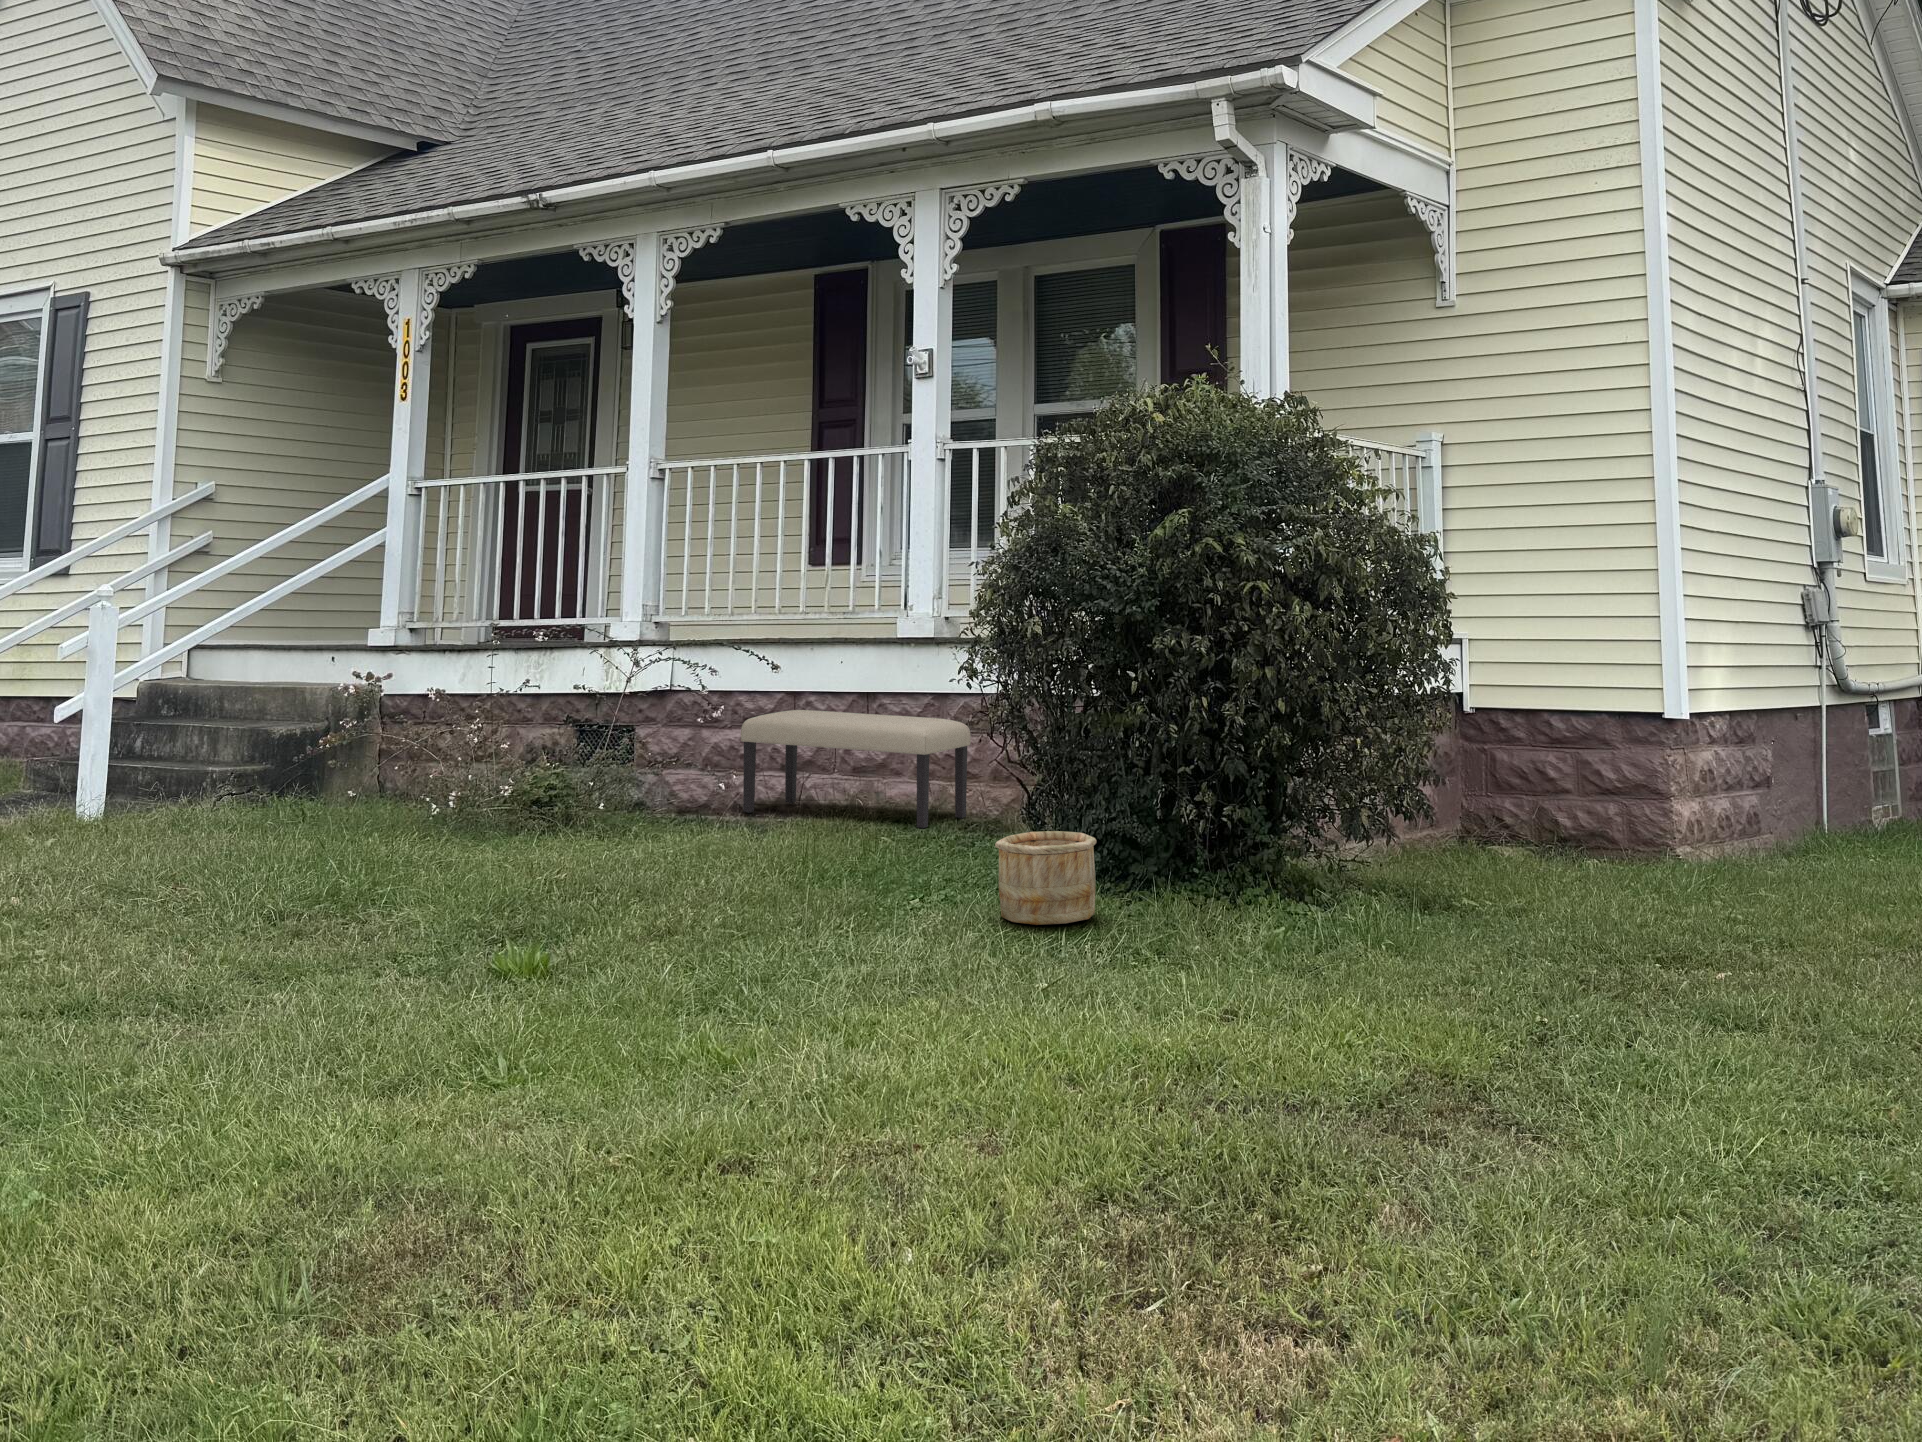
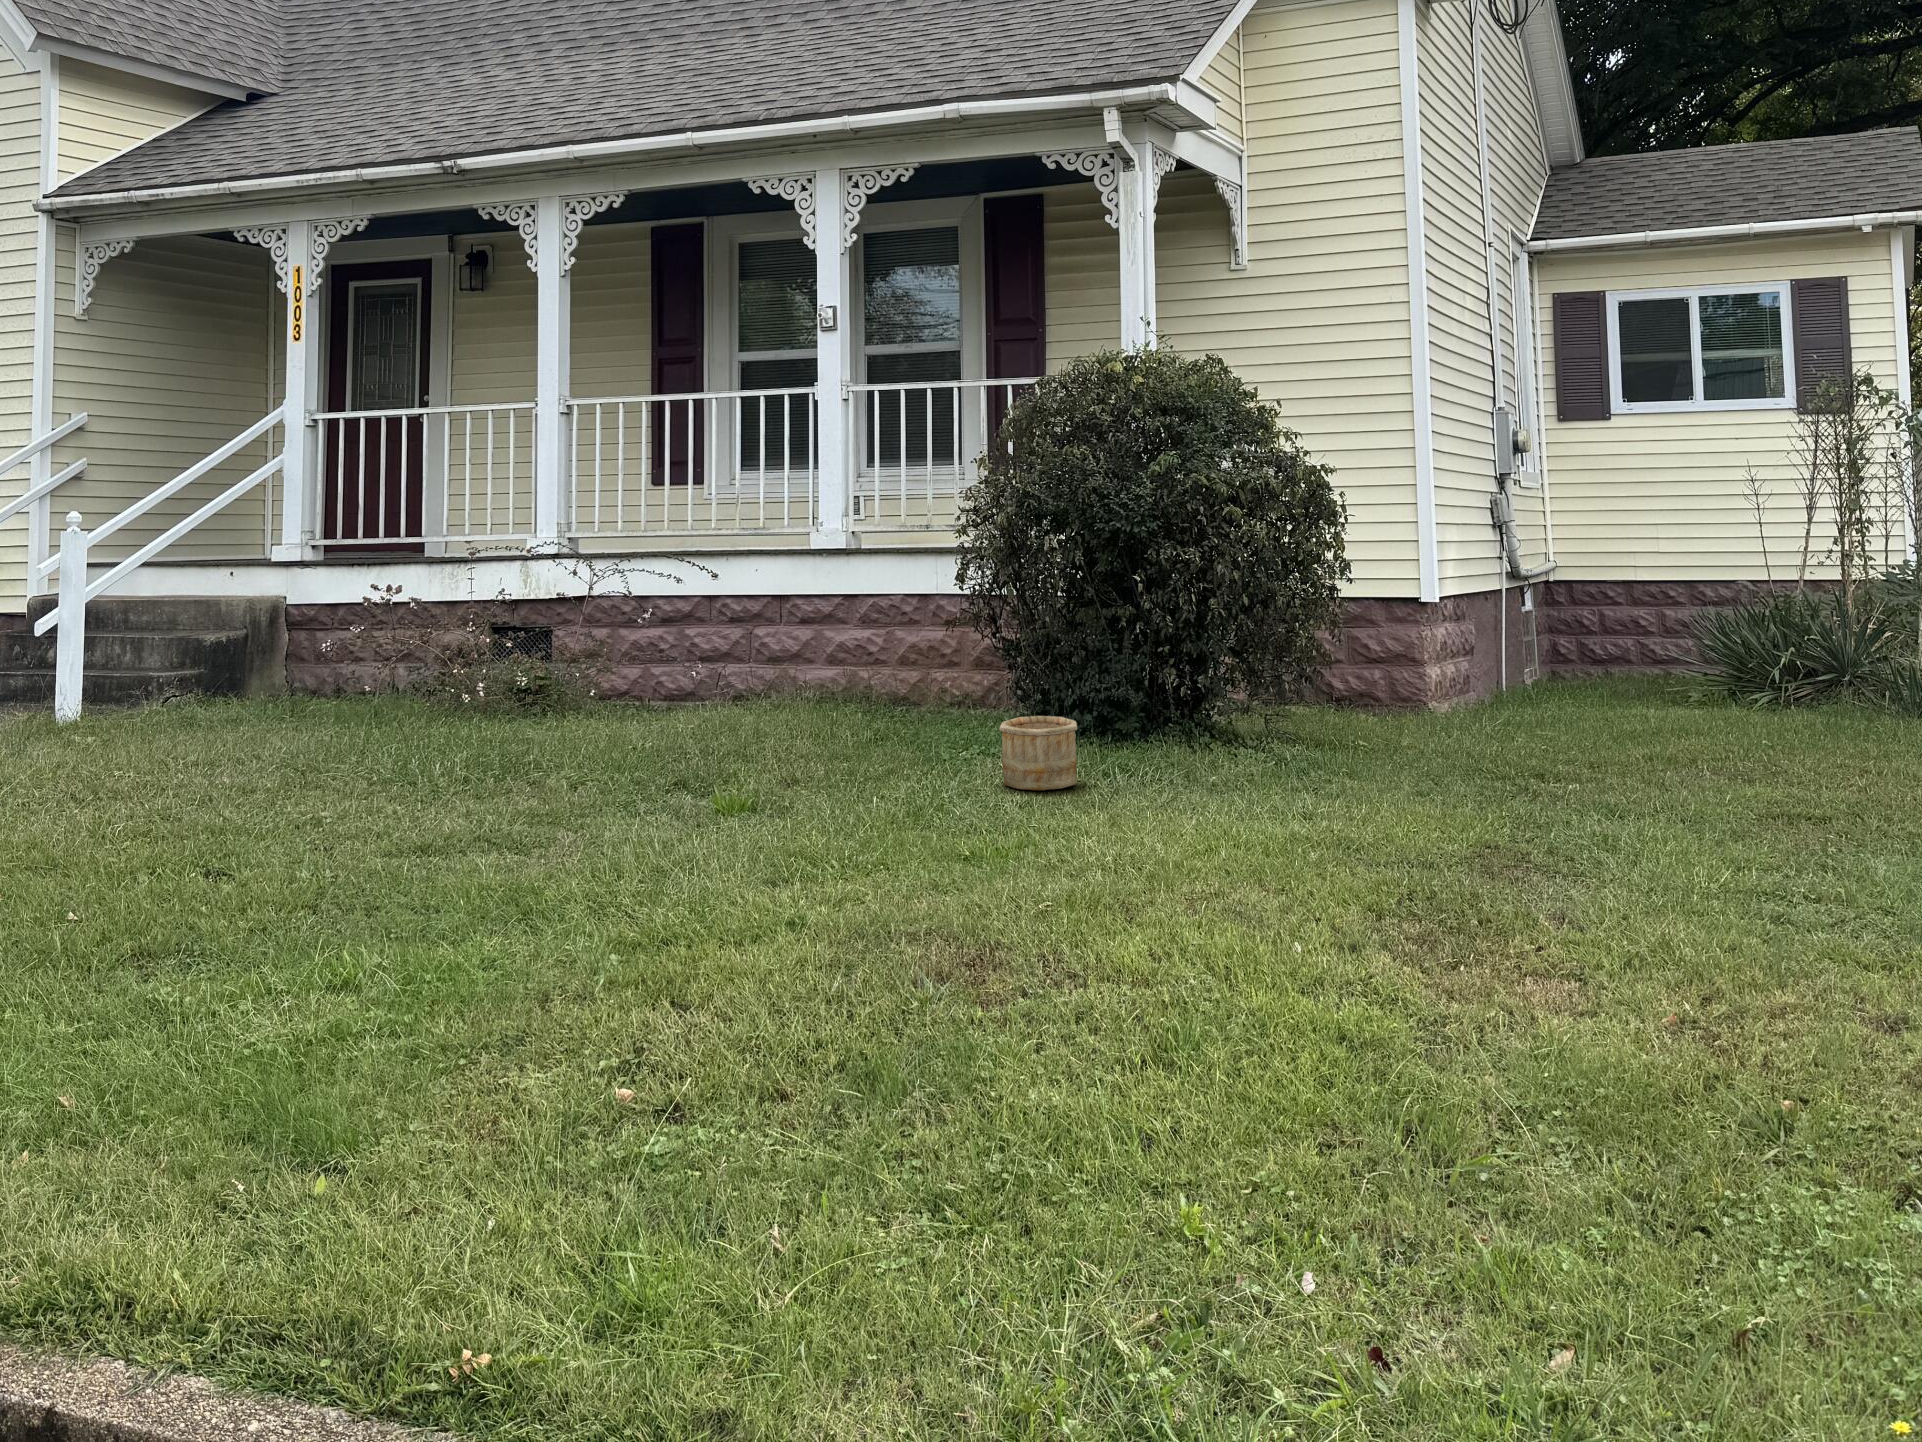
bench: present [741,710,971,828] -> none [678,615,876,713]

